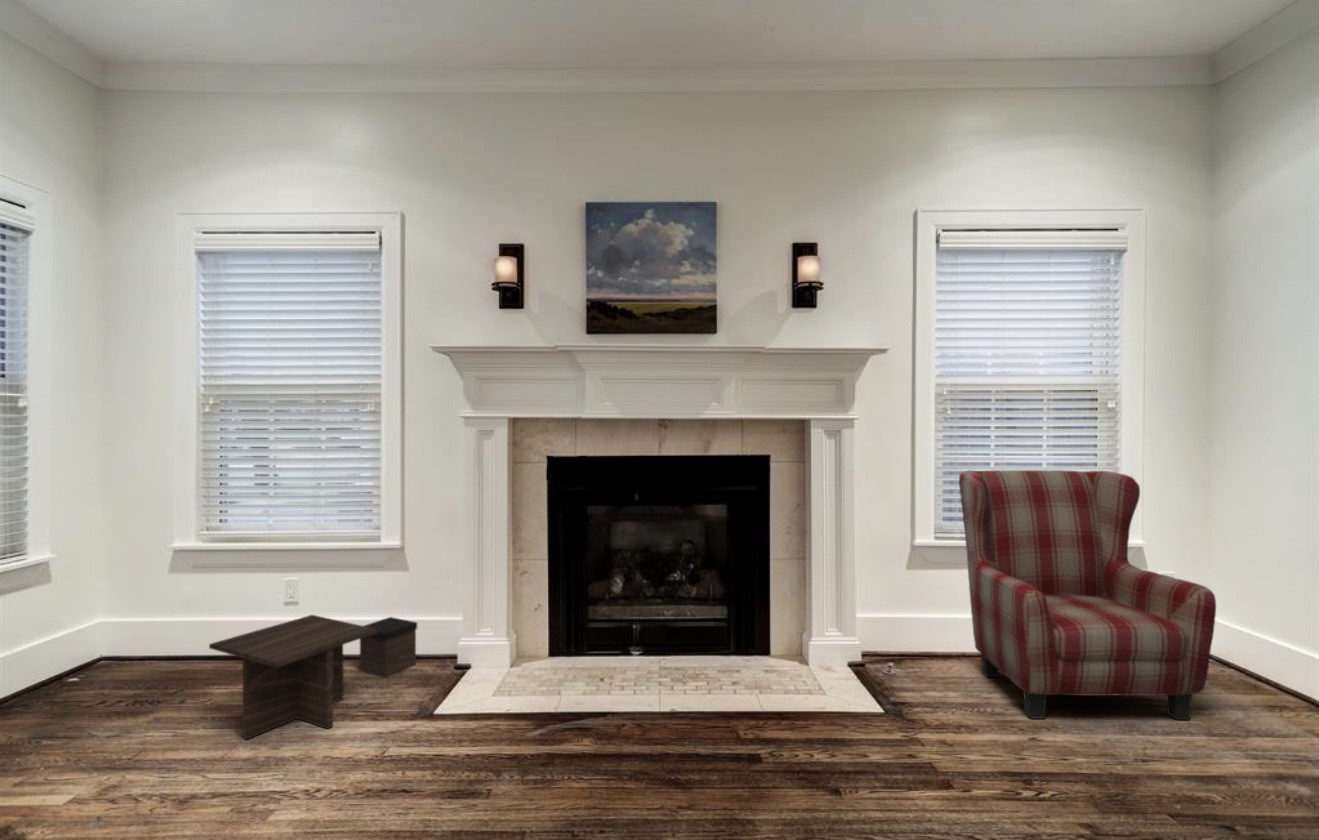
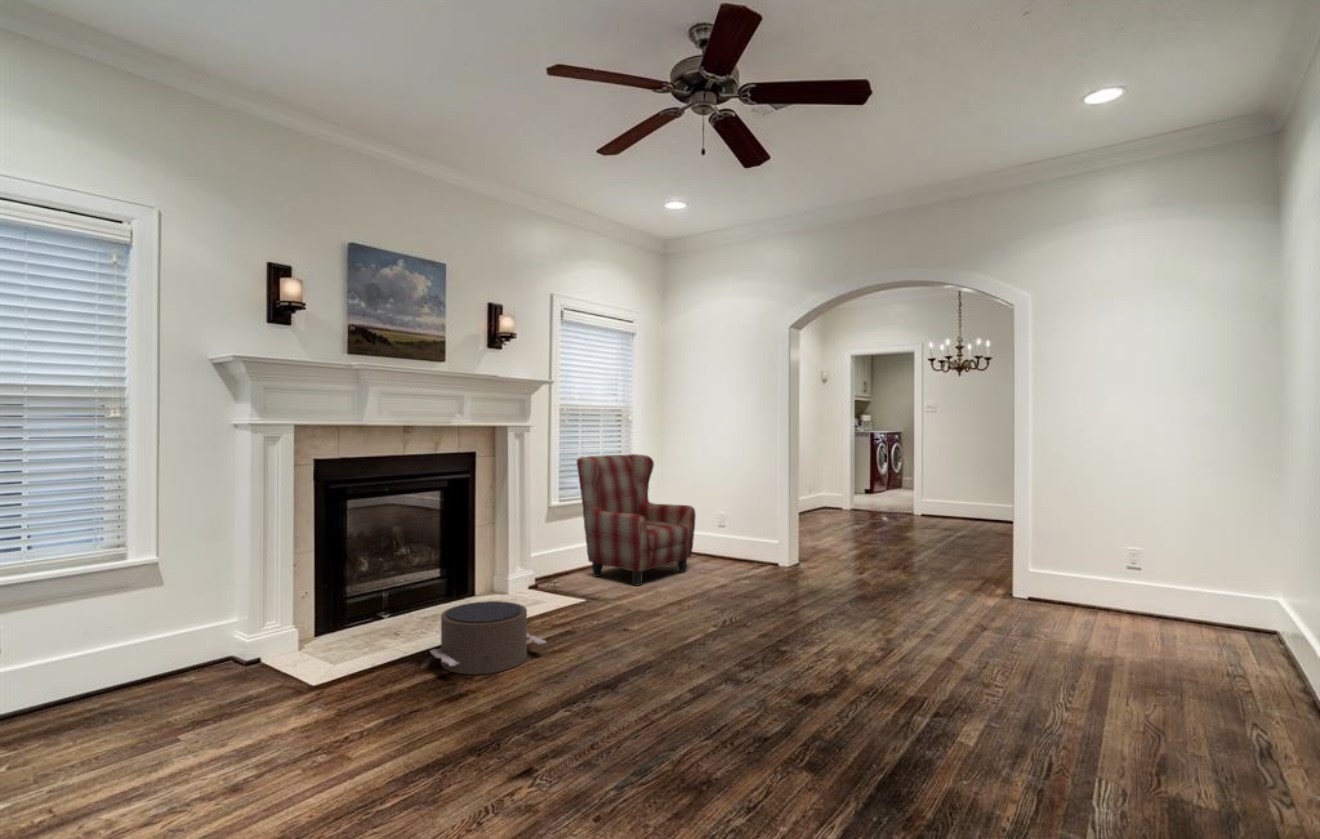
coffee table: present [209,615,417,739] -> none [75,625,235,754]
pouf: none [519,671,684,796] -> present [430,601,546,674]

